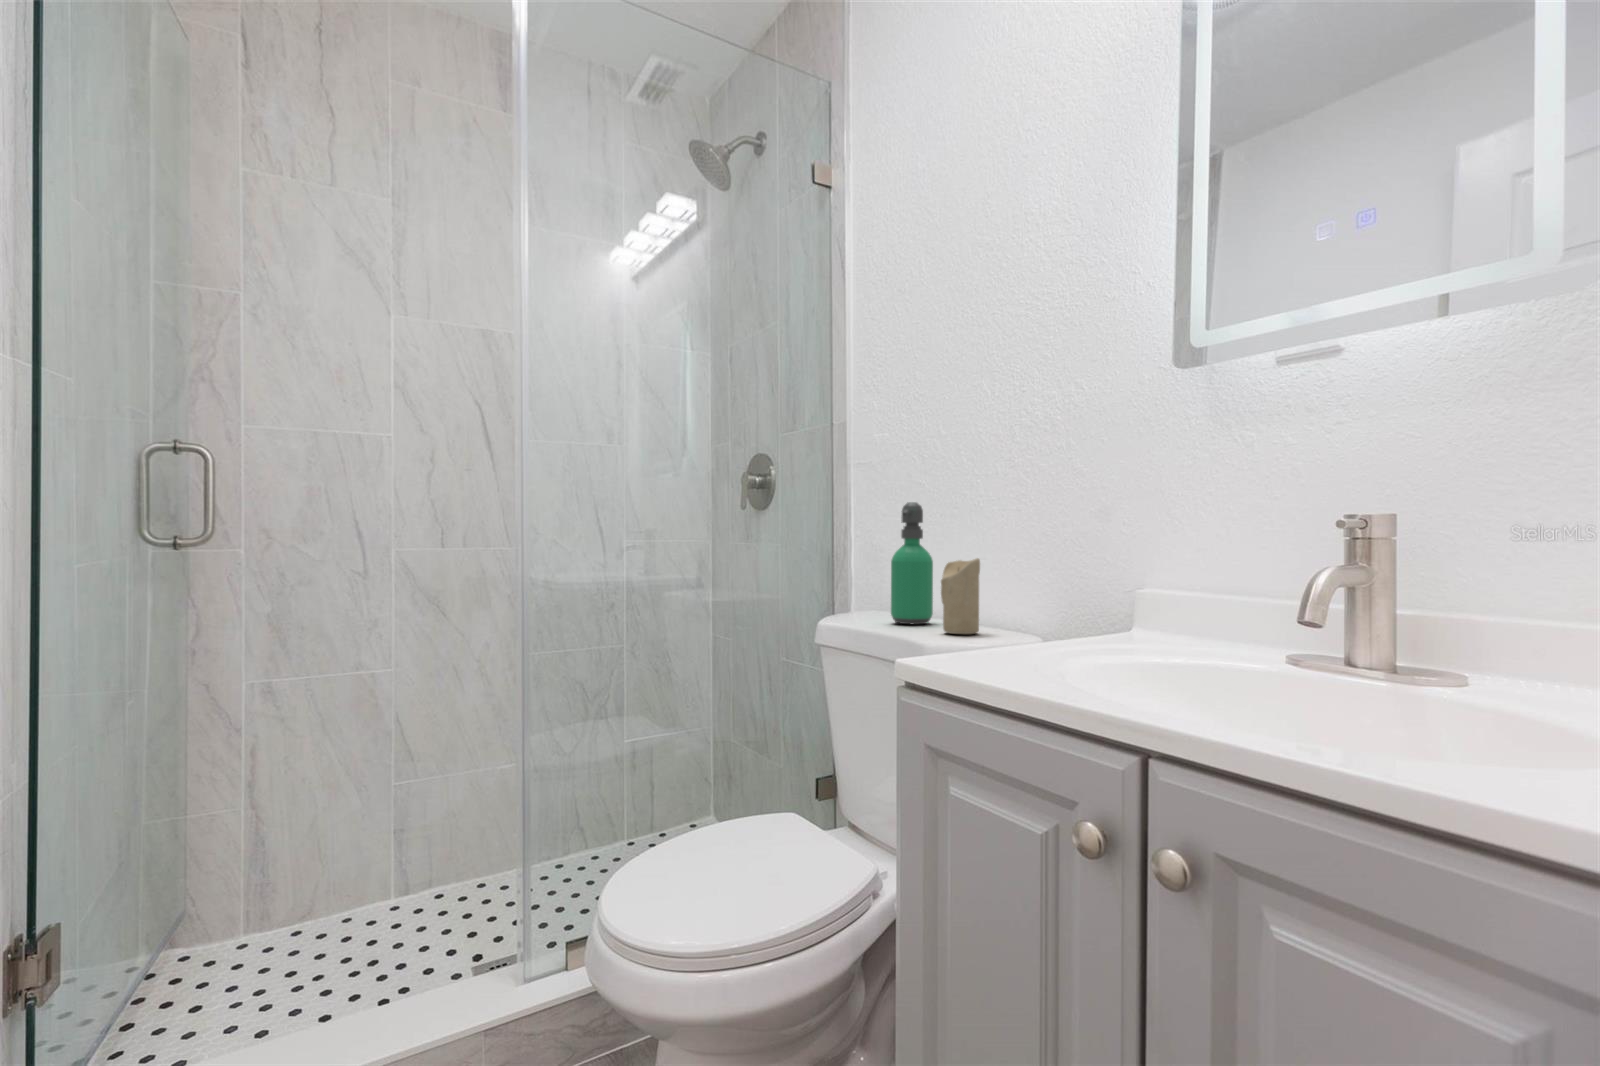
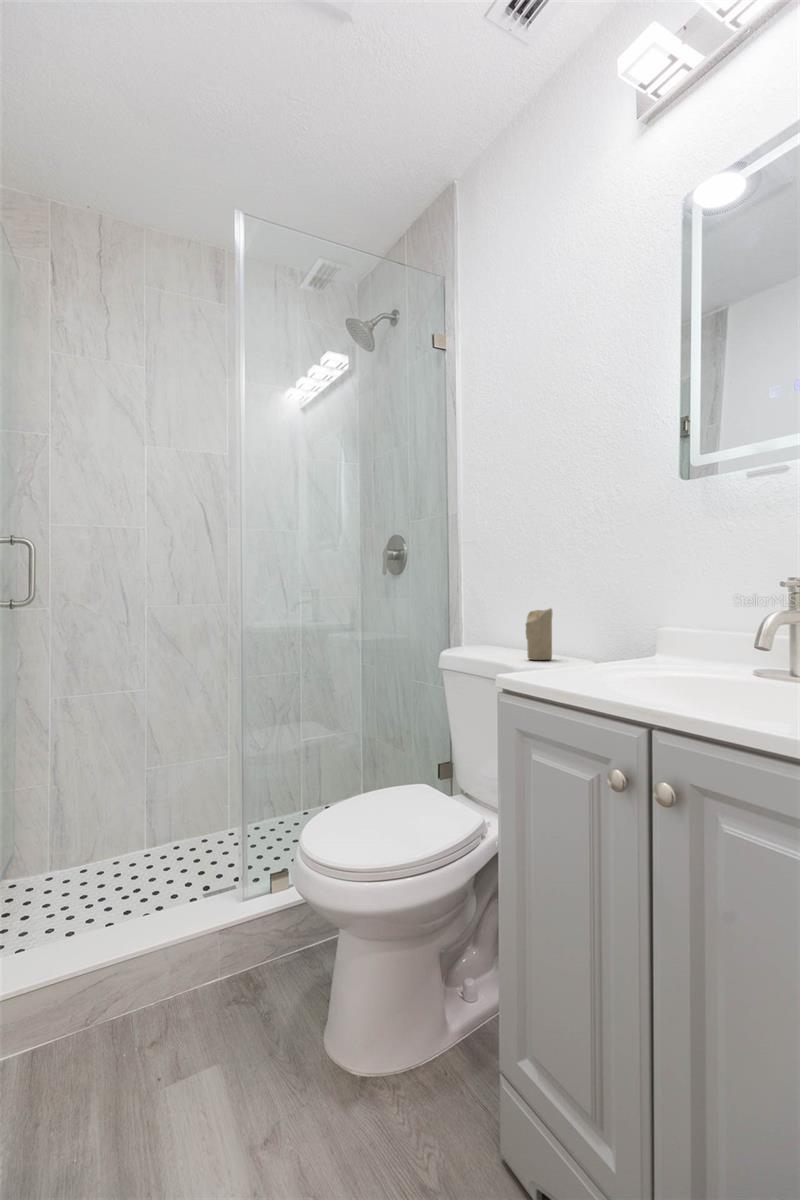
soap dispenser: present [891,502,933,624] -> none [491,570,520,654]

